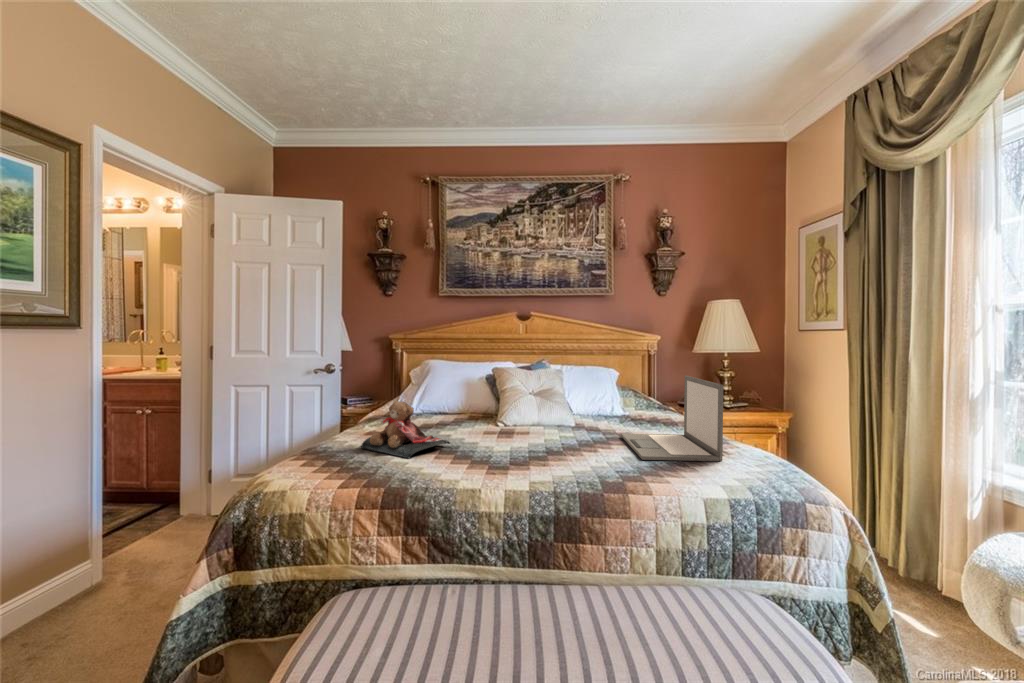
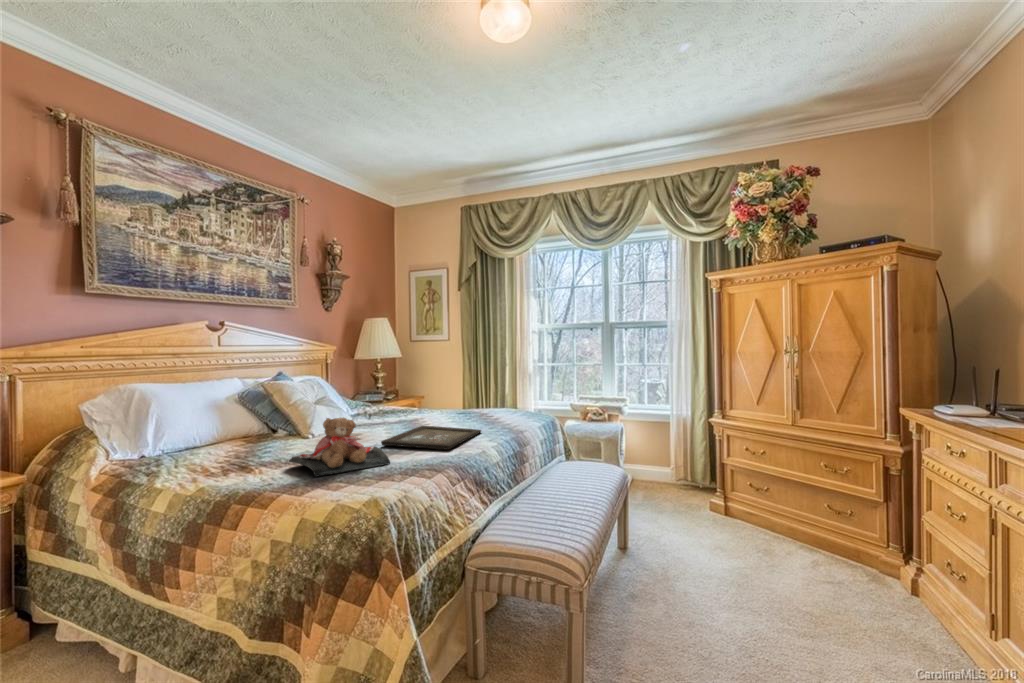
laptop: present [621,376,723,461] -> none [427,372,506,424]
tray: none [476,438,589,466] -> present [381,426,481,450]

